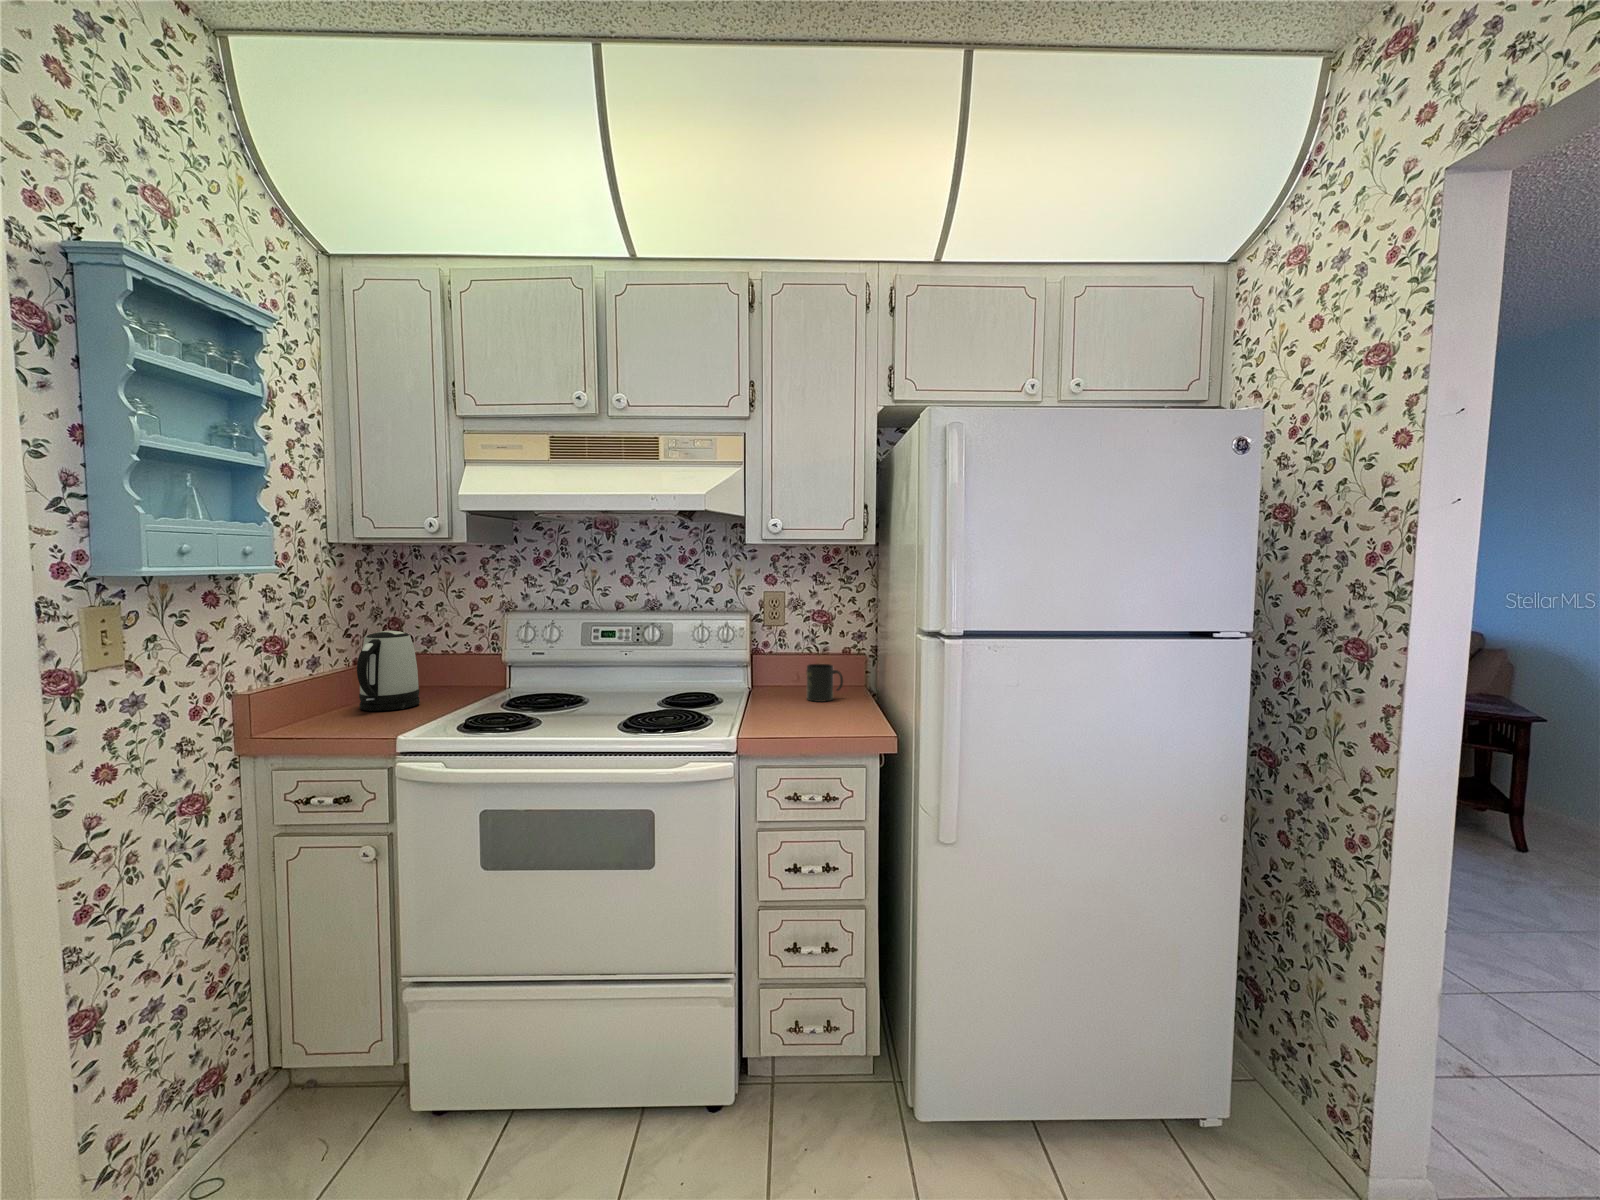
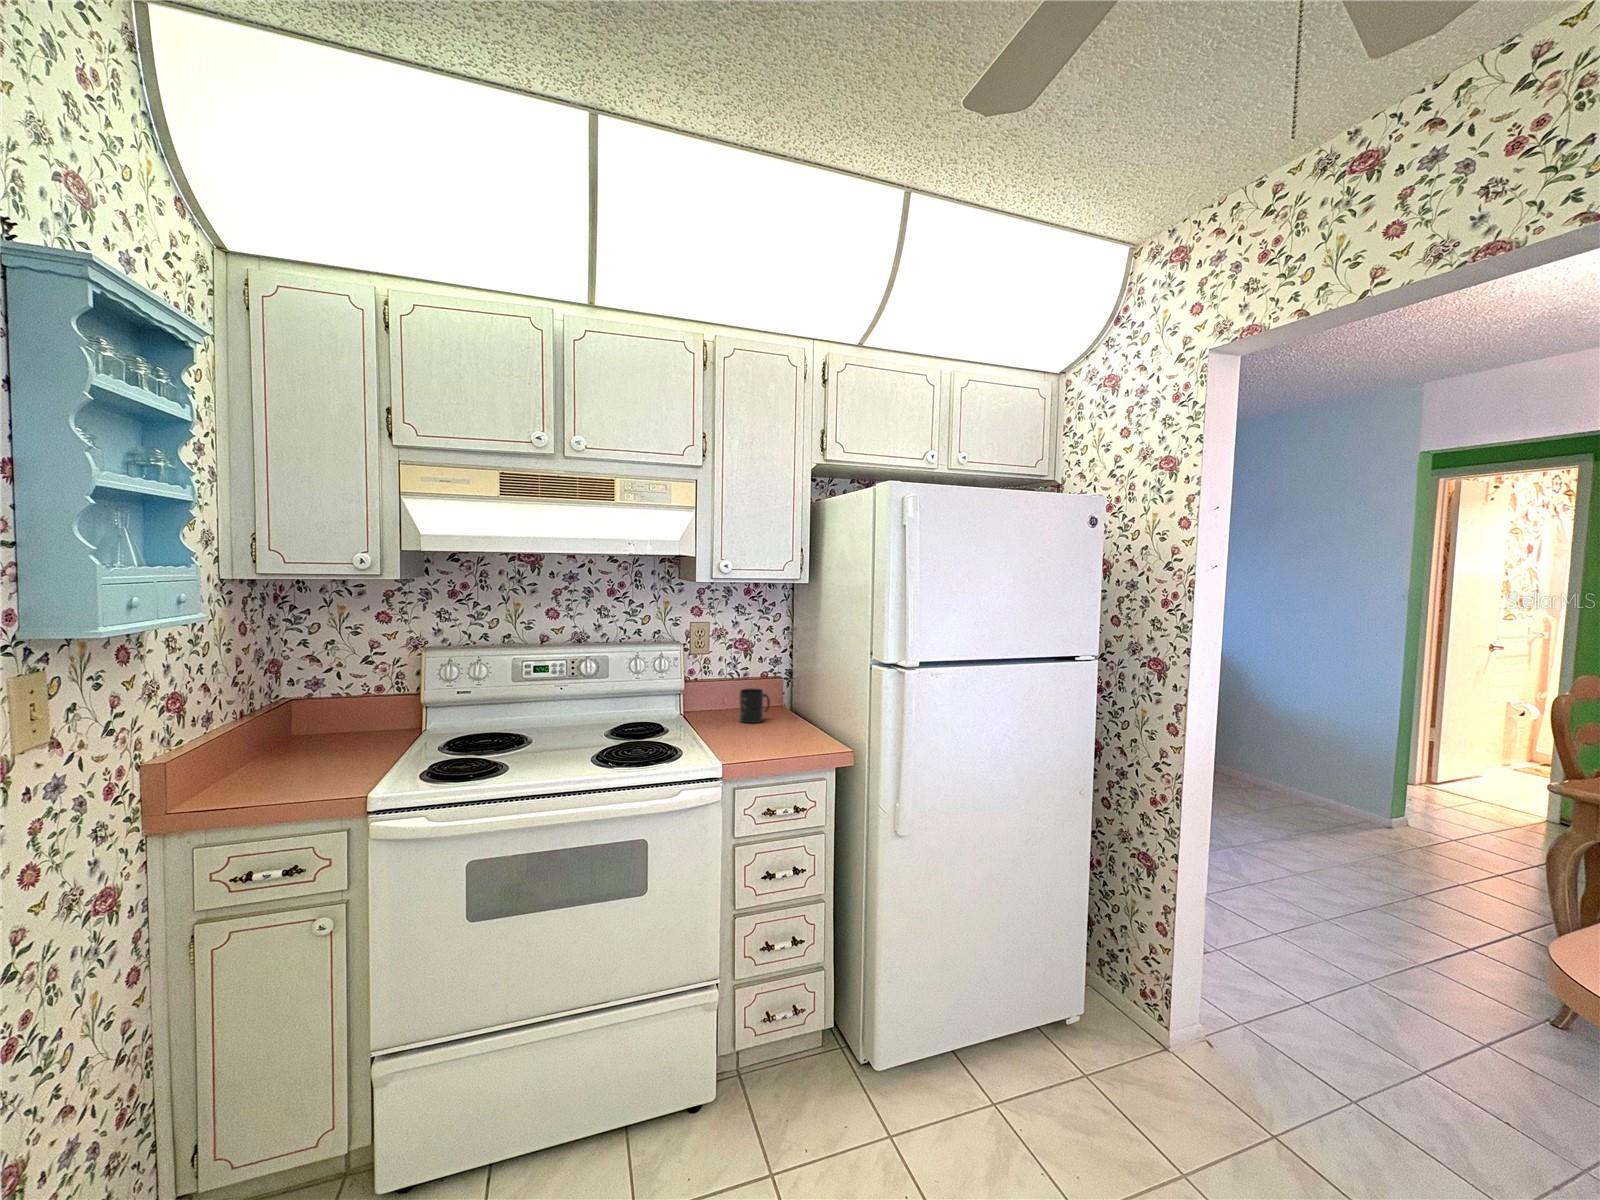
kettle: present [357,631,420,711] -> none [269,677,340,768]

